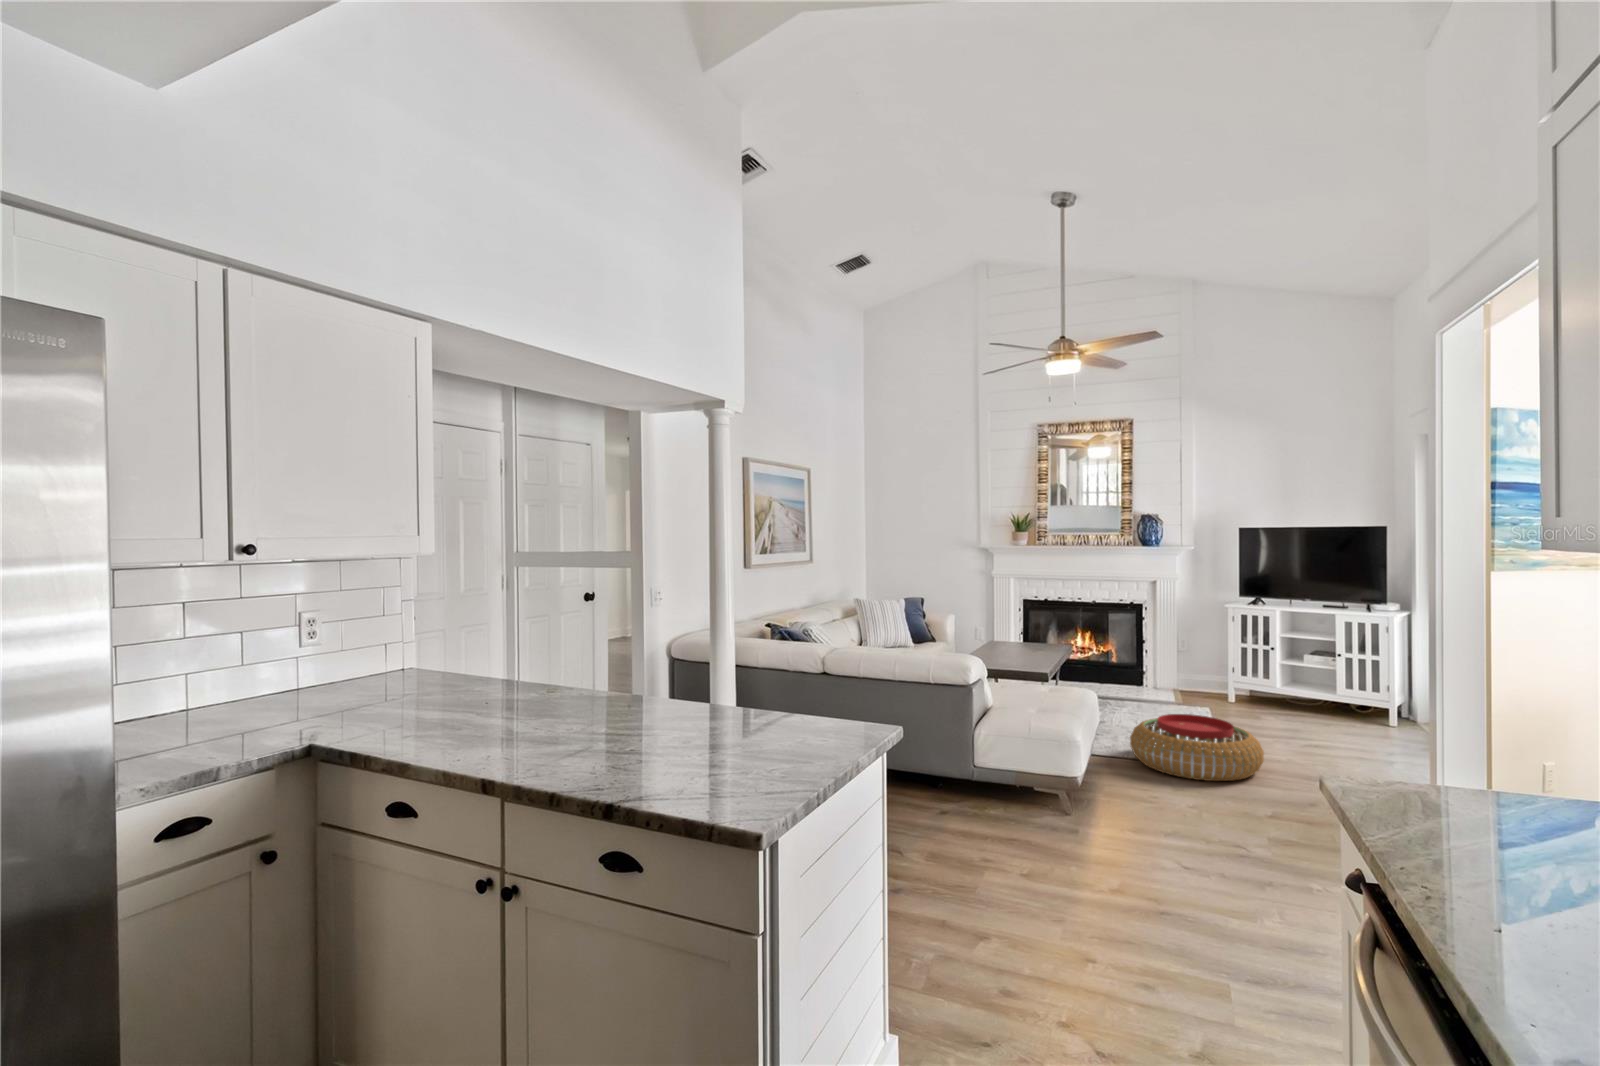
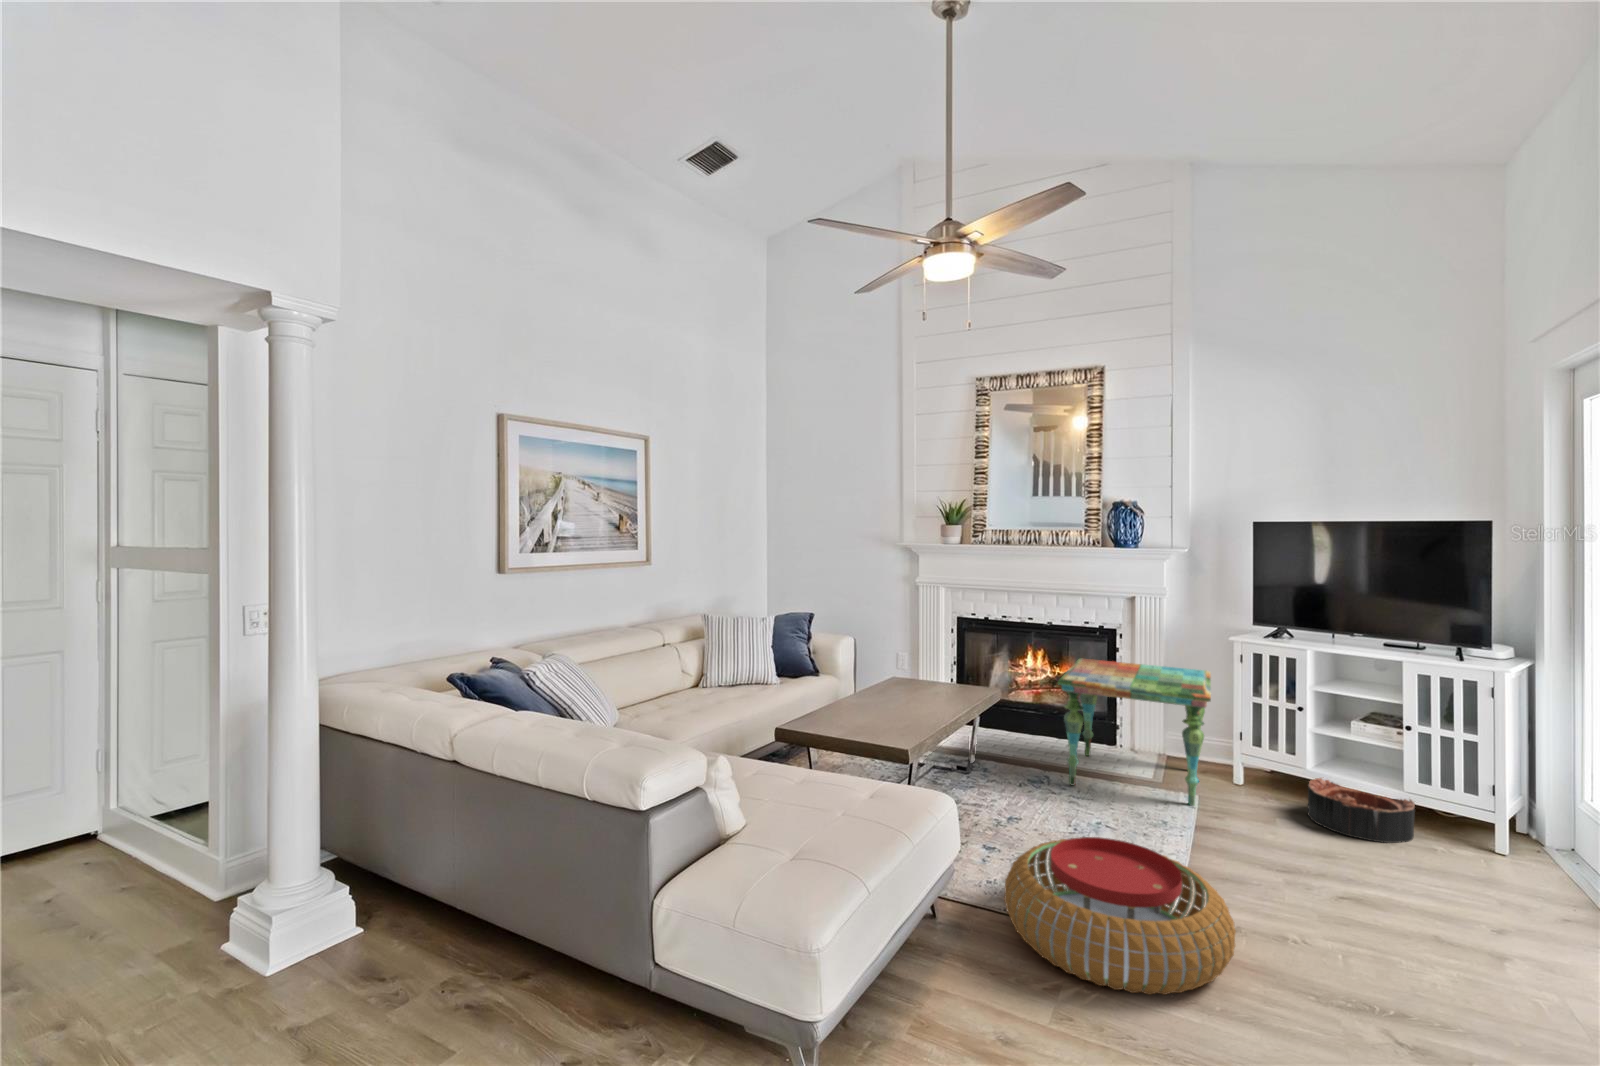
side table: none [1119,625,1221,714] -> present [1058,659,1211,806]
basket: none [1281,691,1344,724] -> present [1308,778,1415,843]

